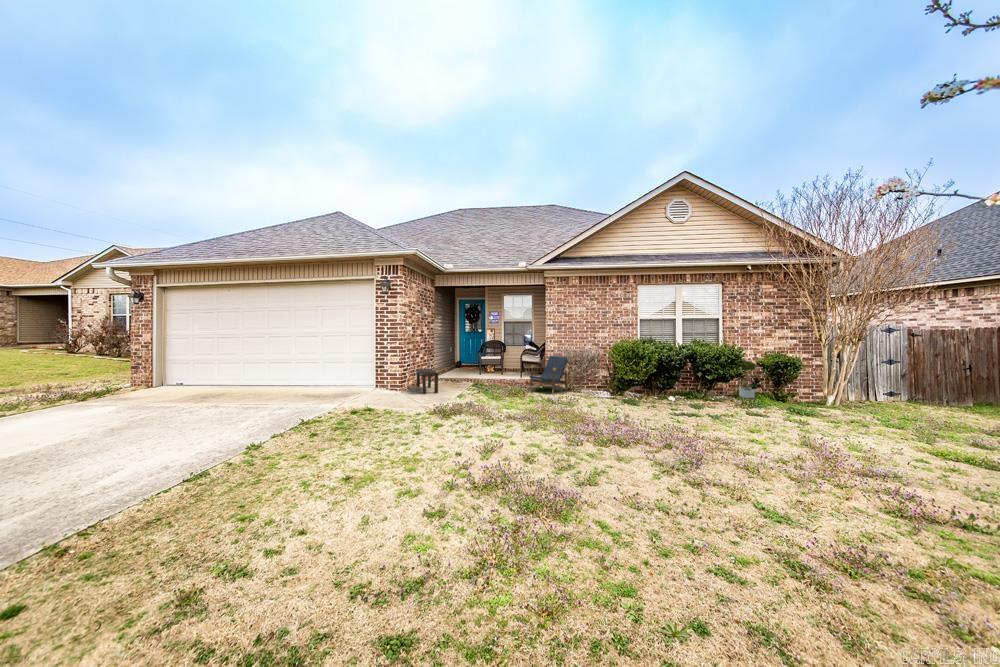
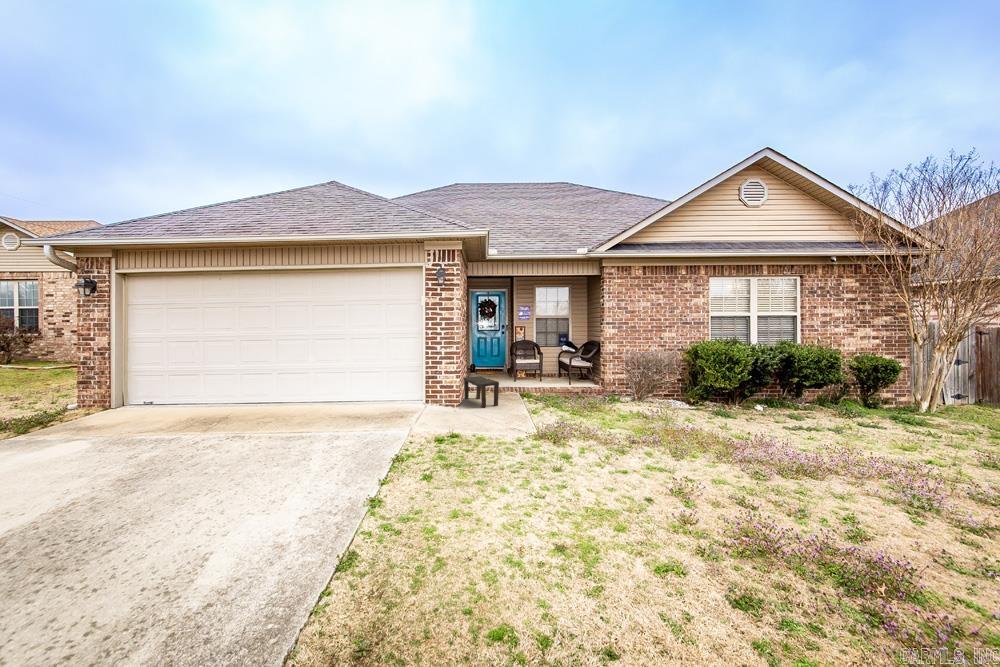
lounge chair: present [530,356,567,394] -> none [598,358,640,403]
potted tree: present [739,360,756,398] -> none [819,361,842,402]

